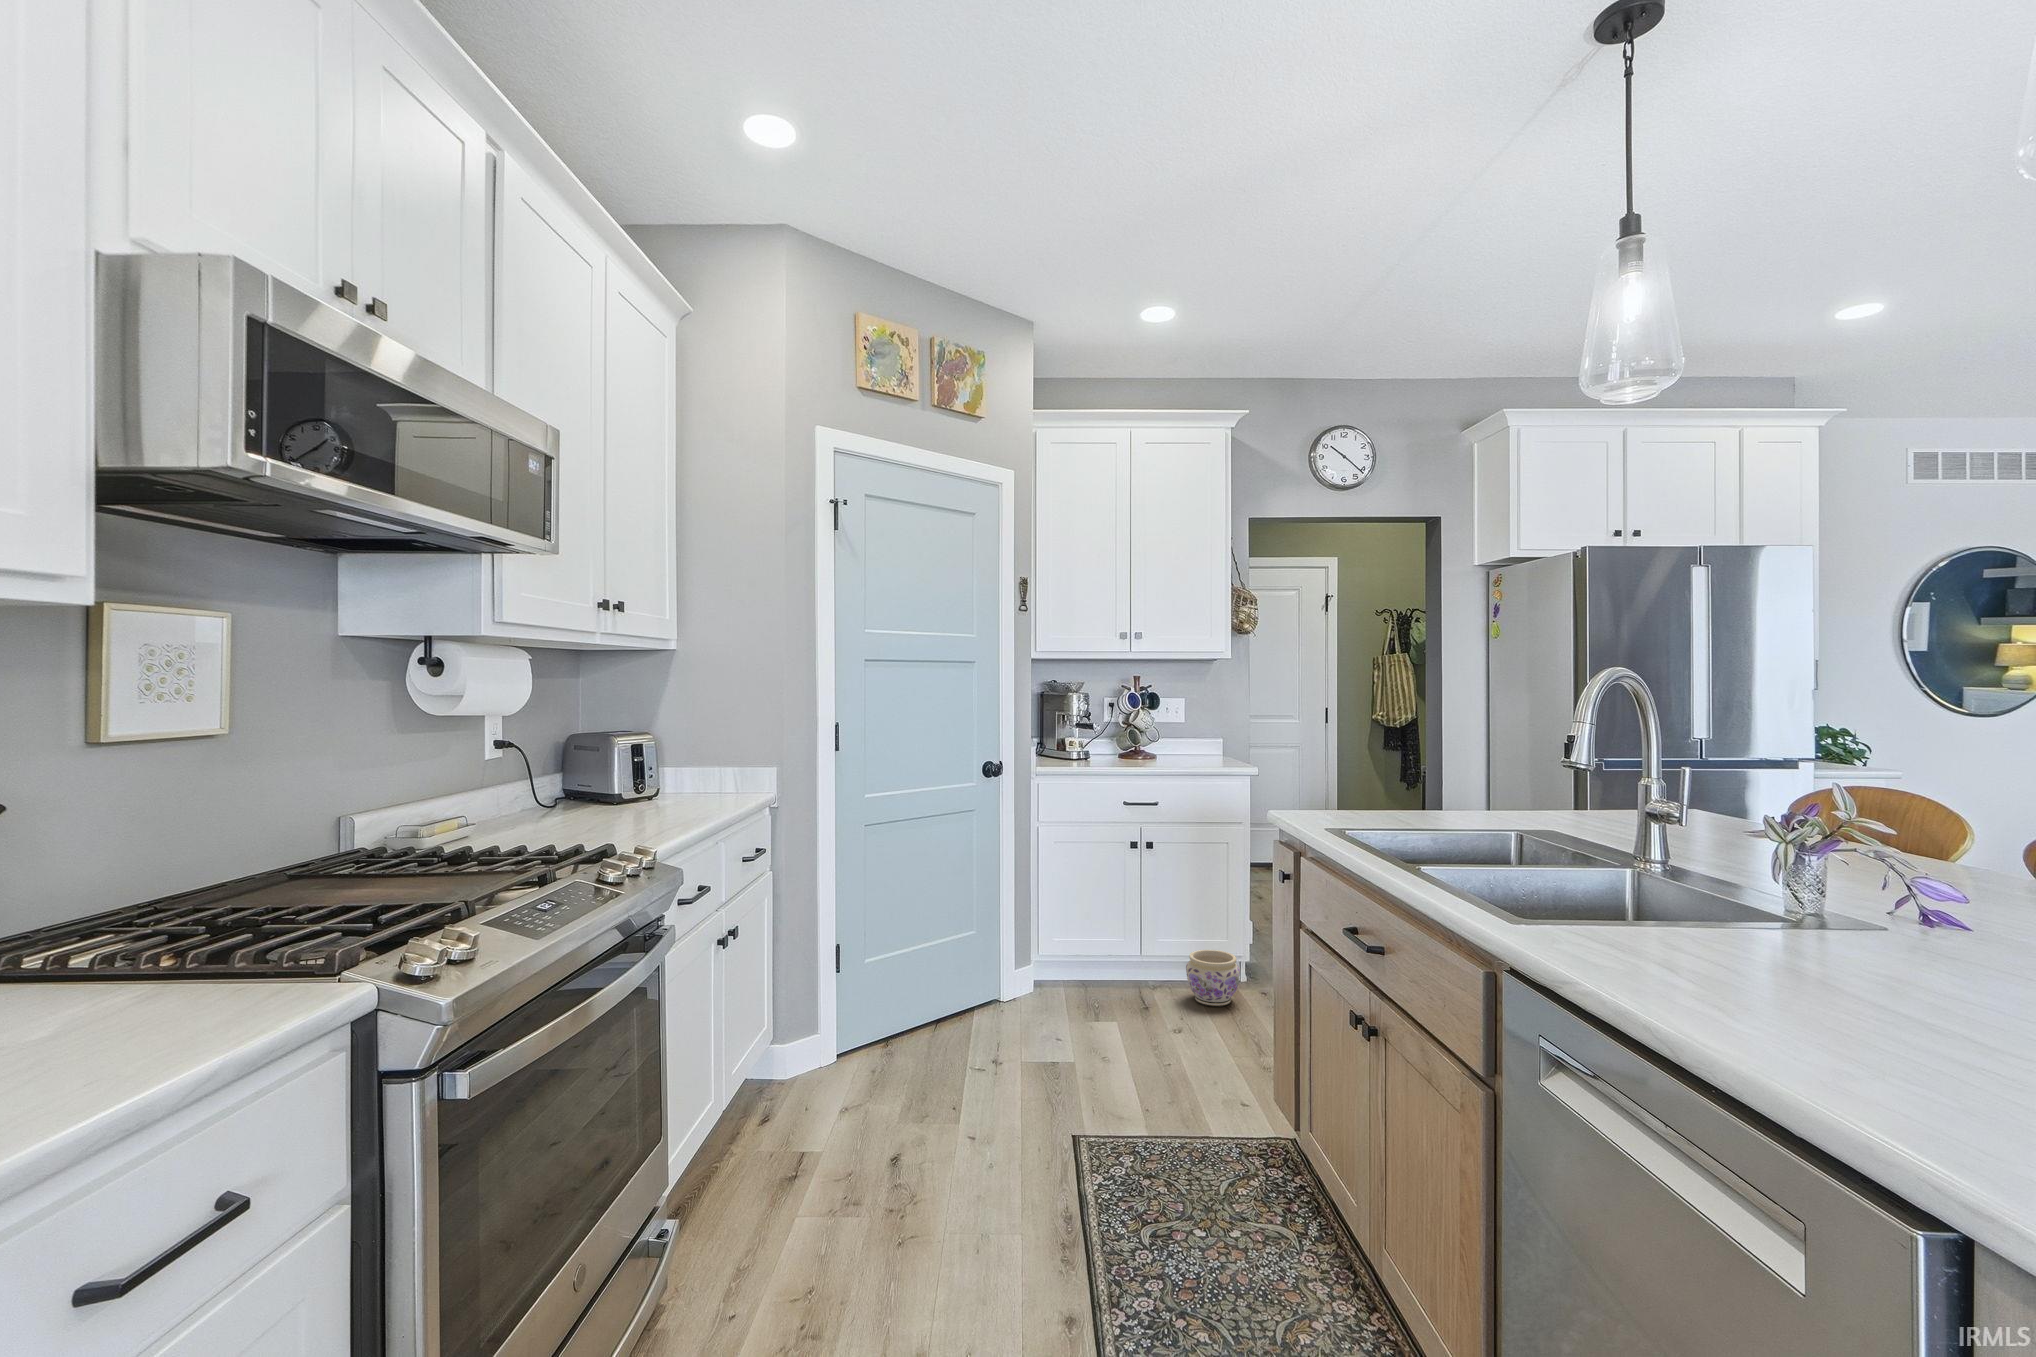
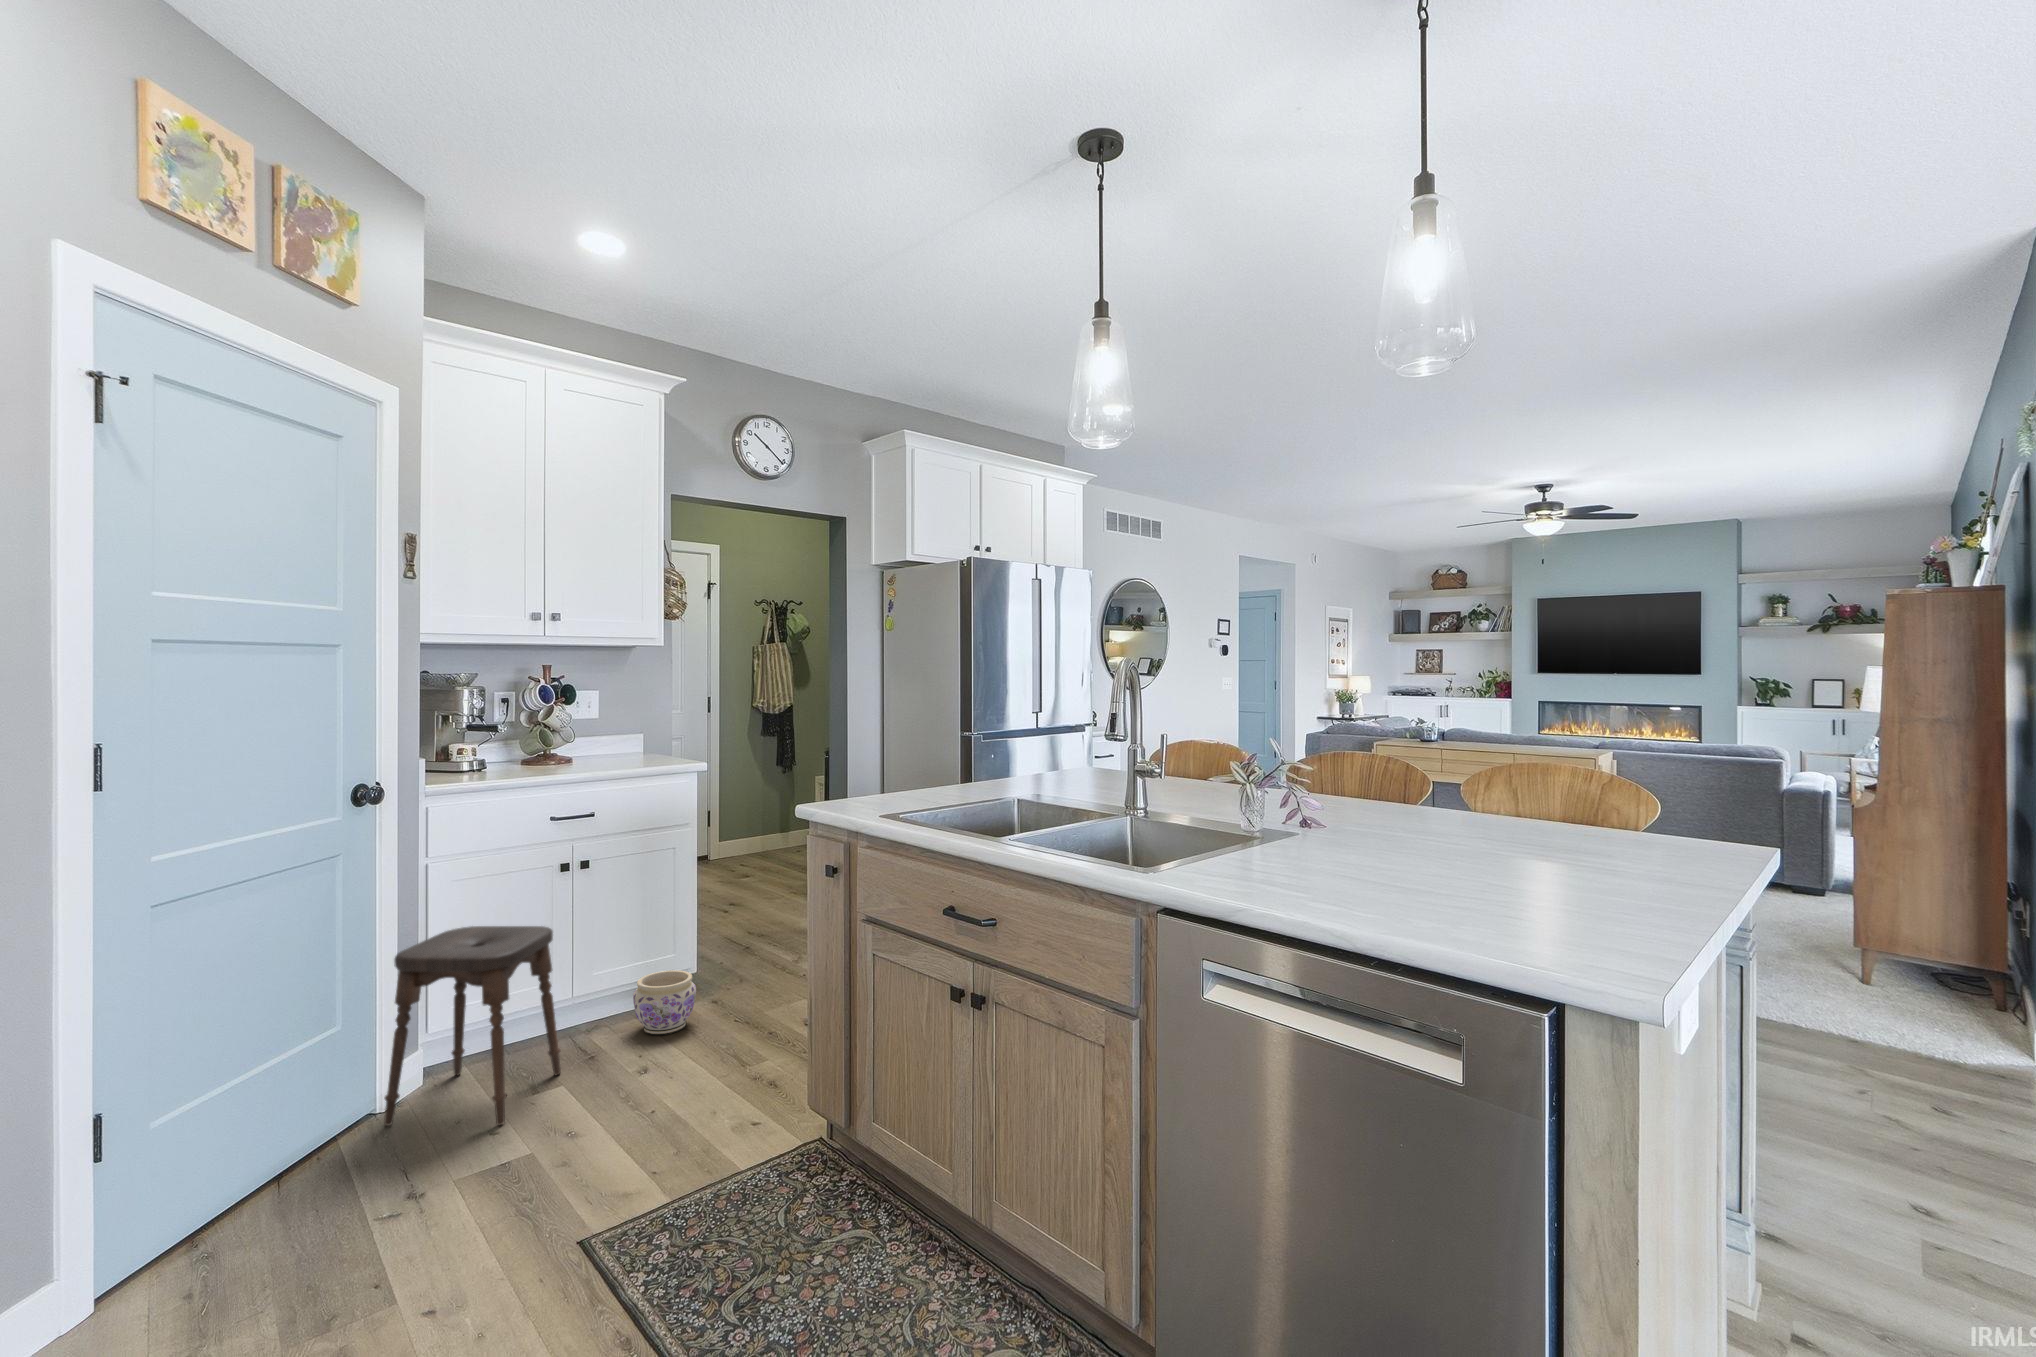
stool: none [999,880,1120,1038] -> present [384,926,561,1125]

